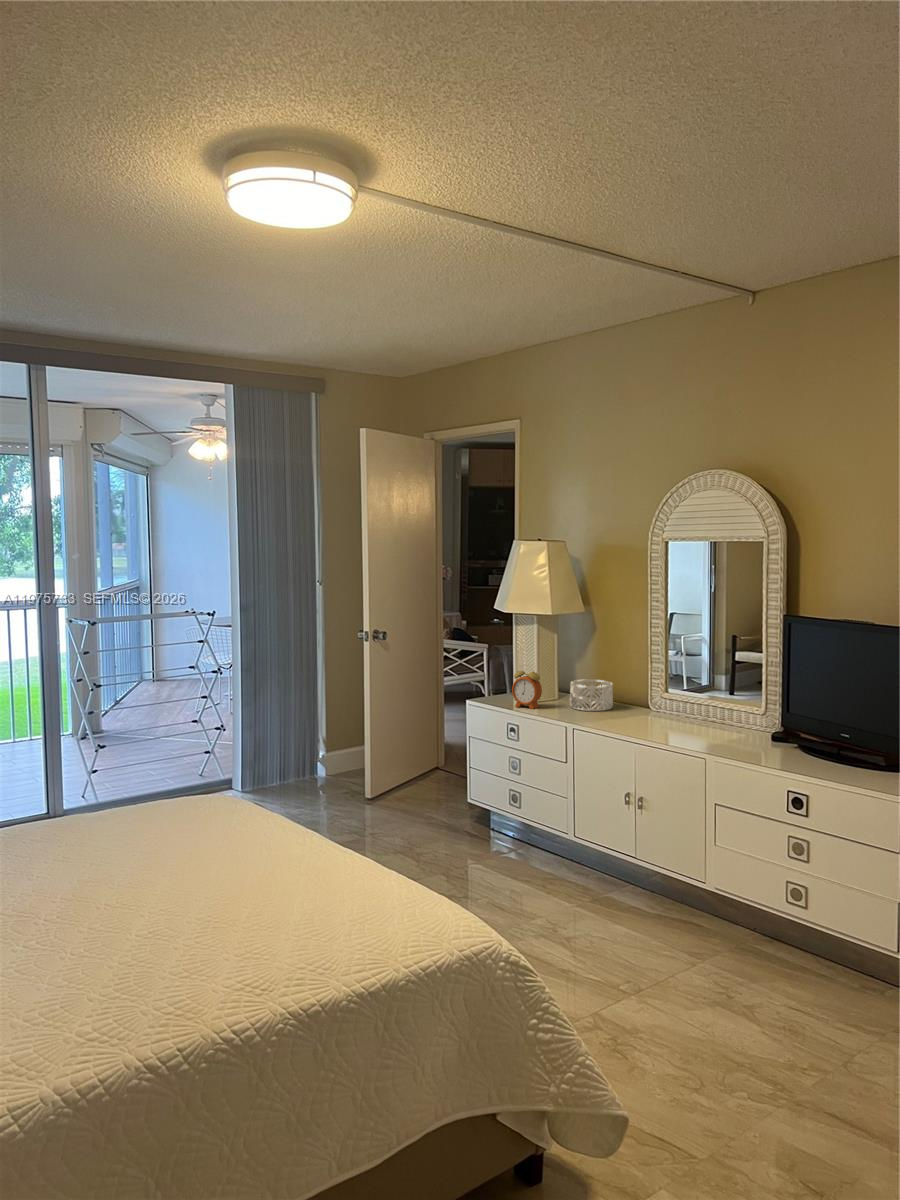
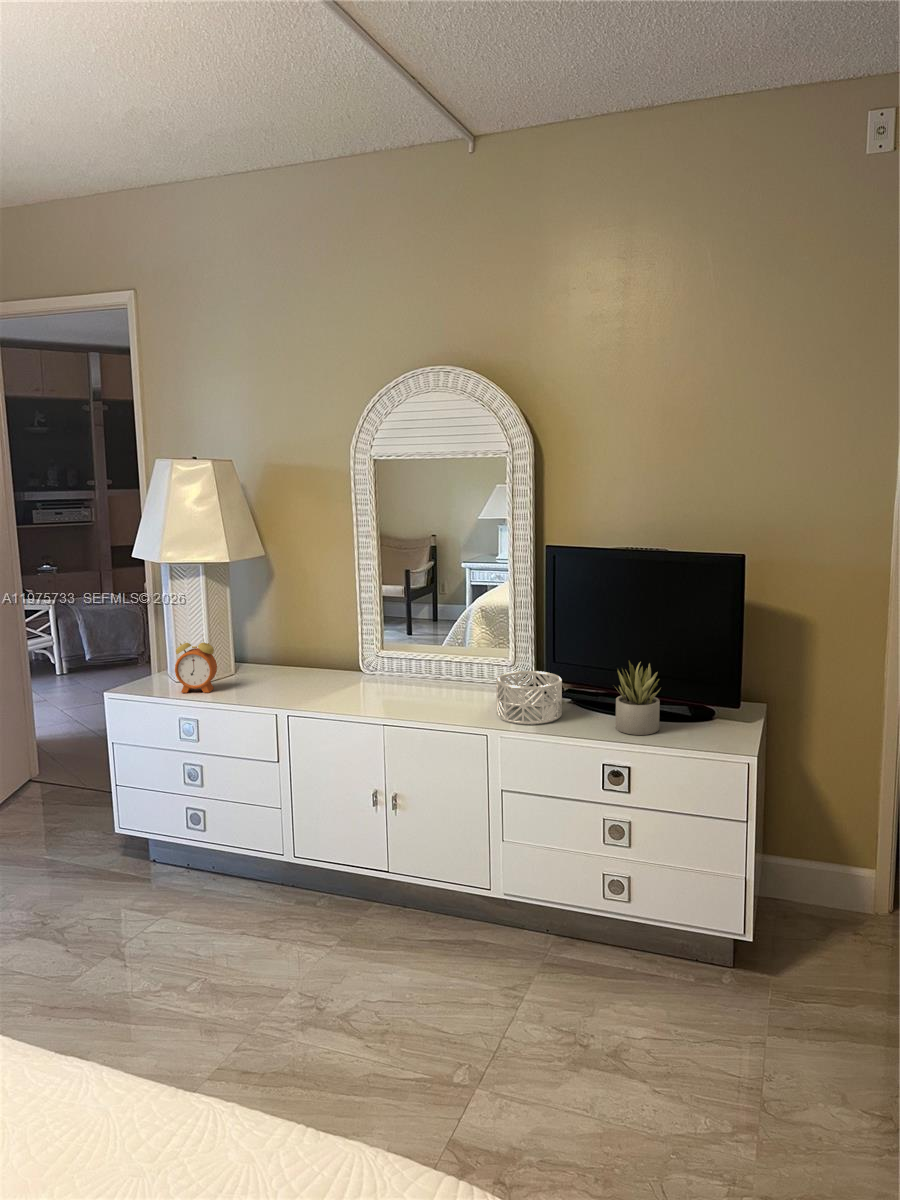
decorative bowl: present [570,680,613,711] -> present [496,671,562,724]
succulent plant: none [809,711,852,775] -> present [615,661,660,735]

